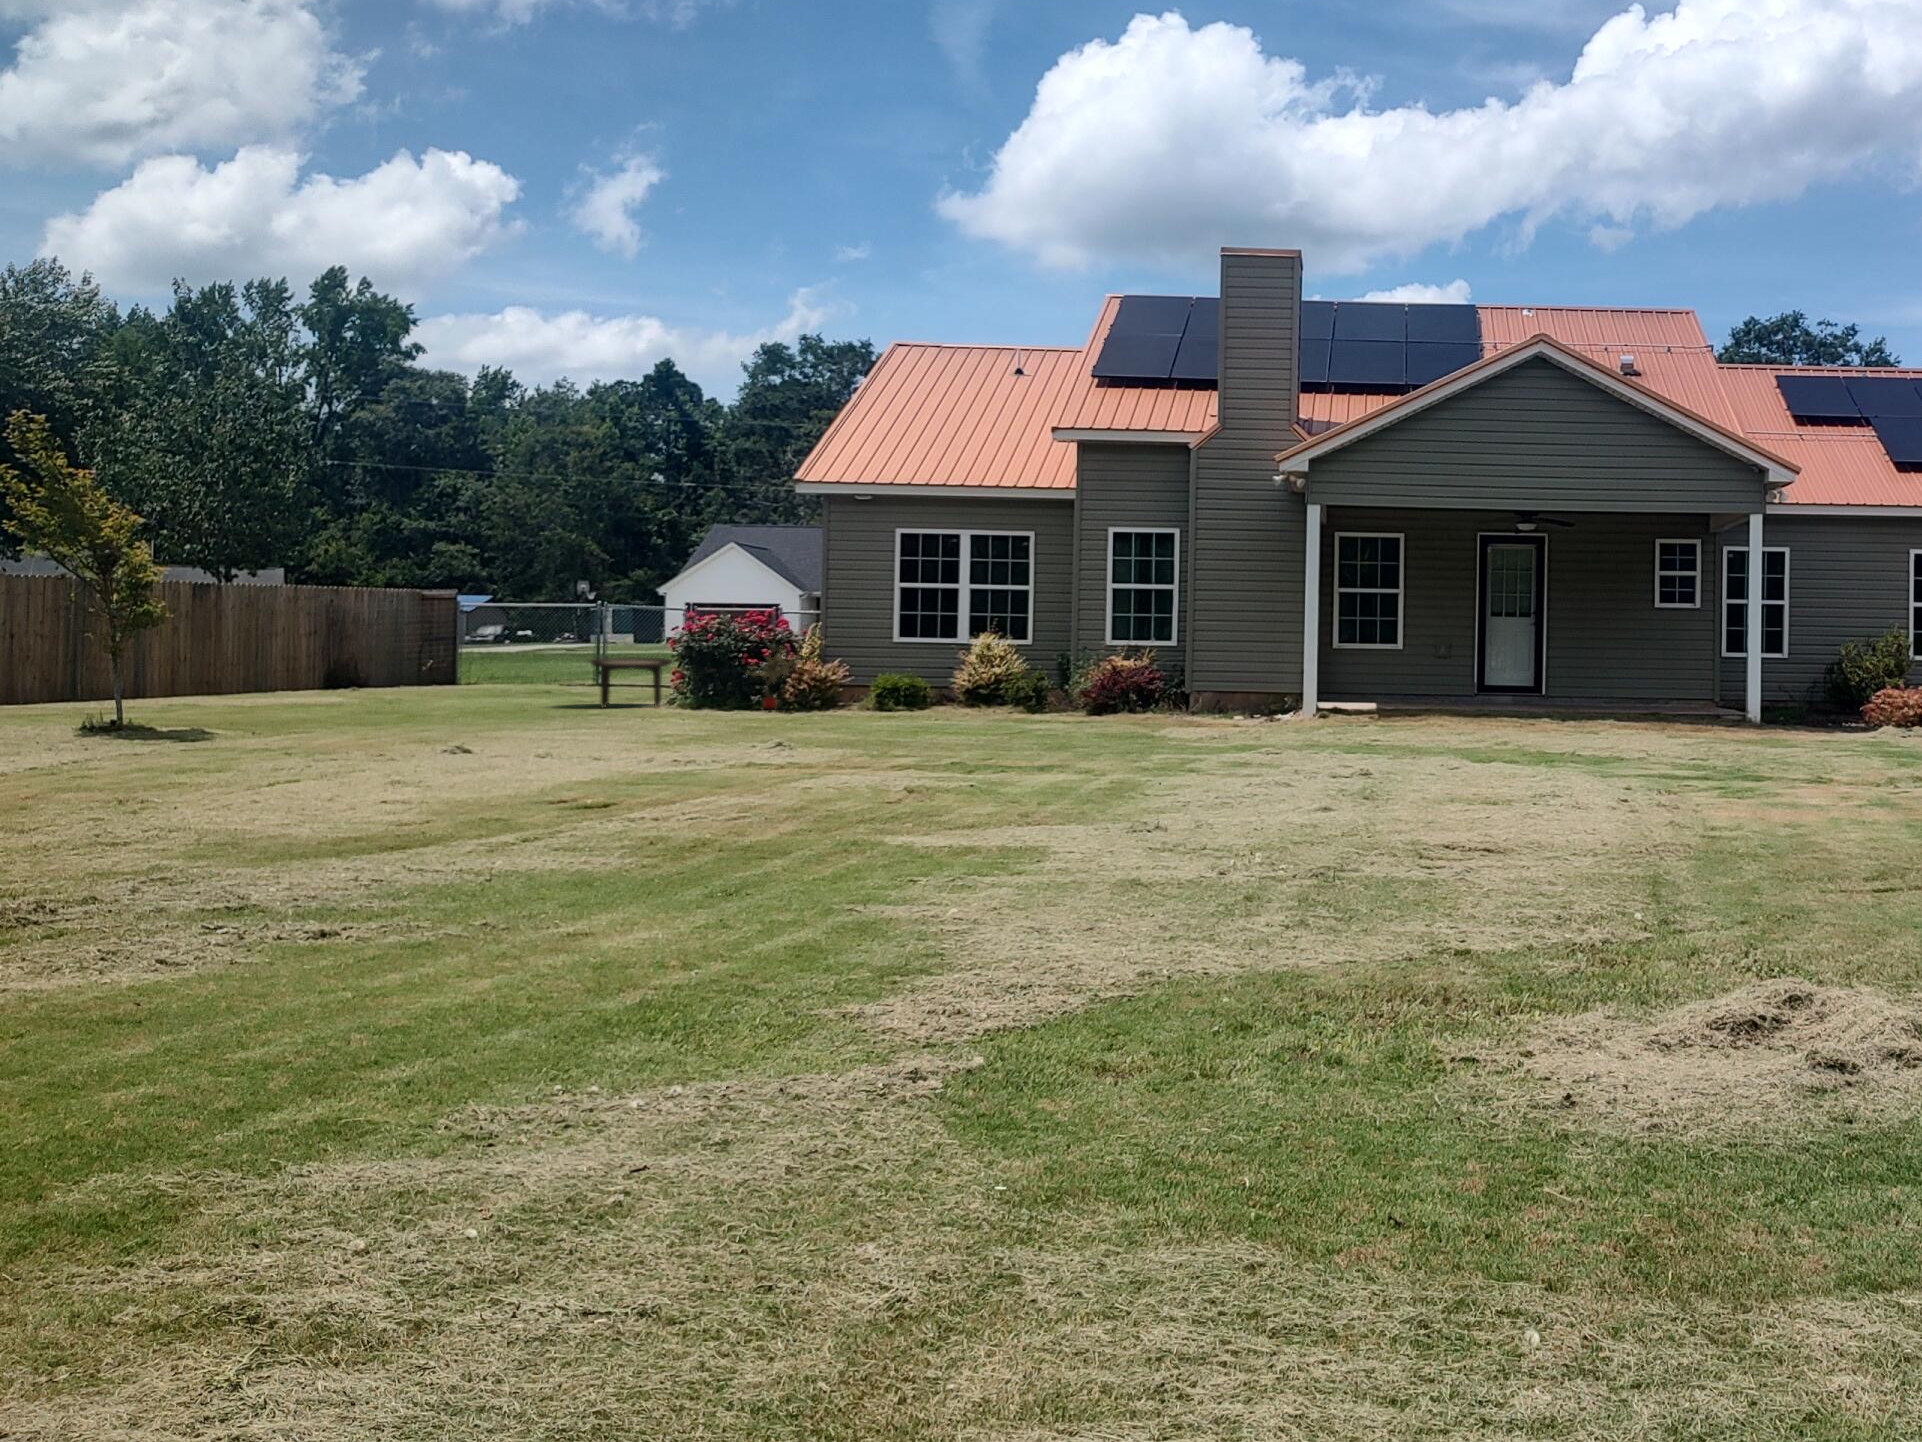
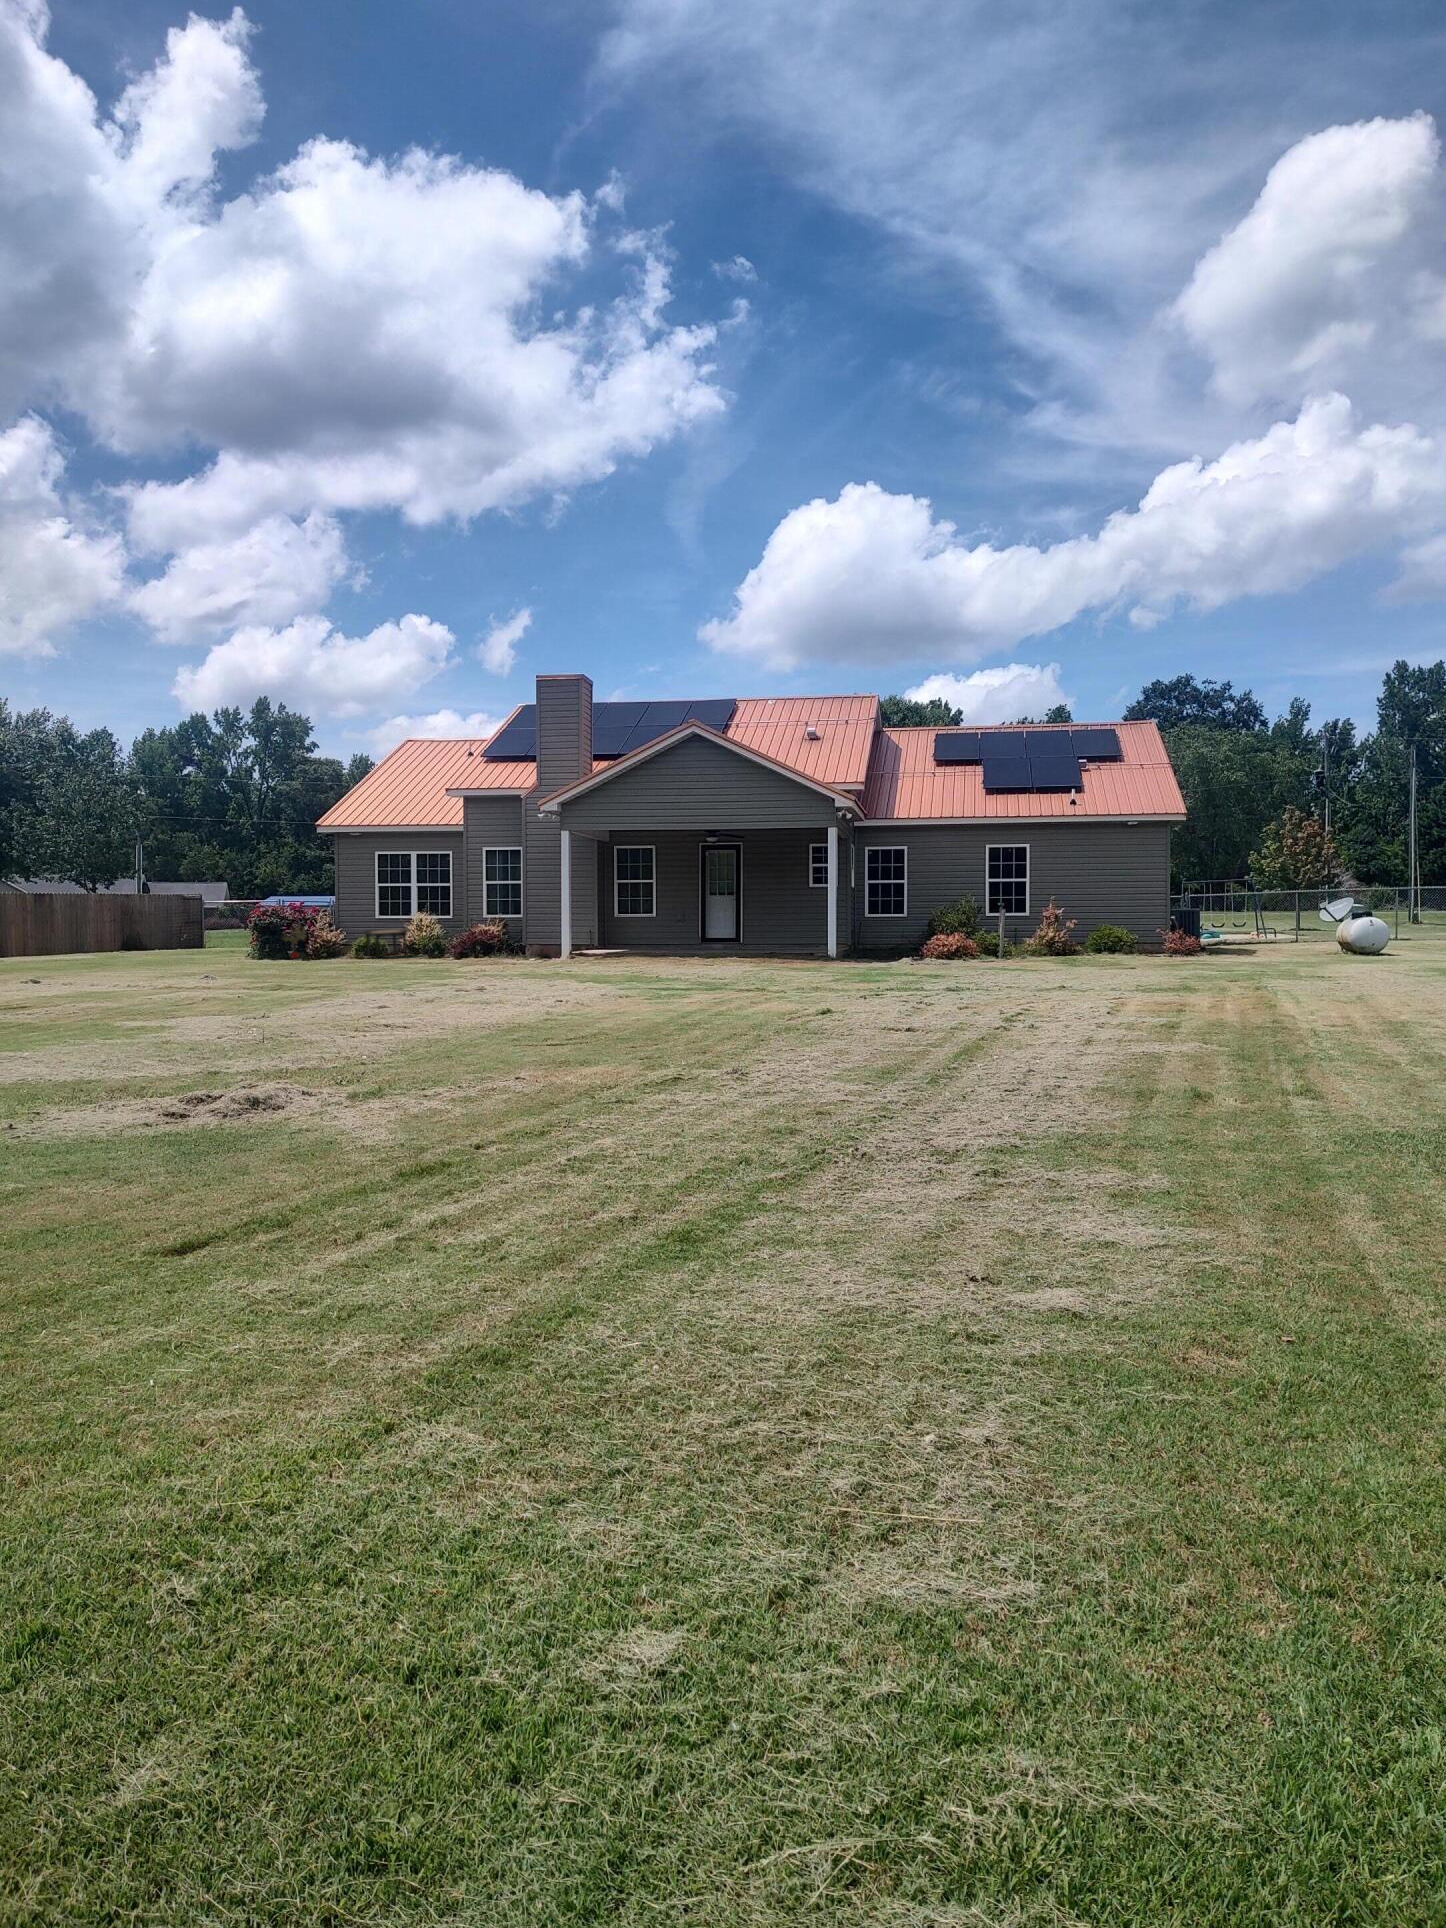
round table: present [590,657,674,708] -> present [363,929,408,958]

